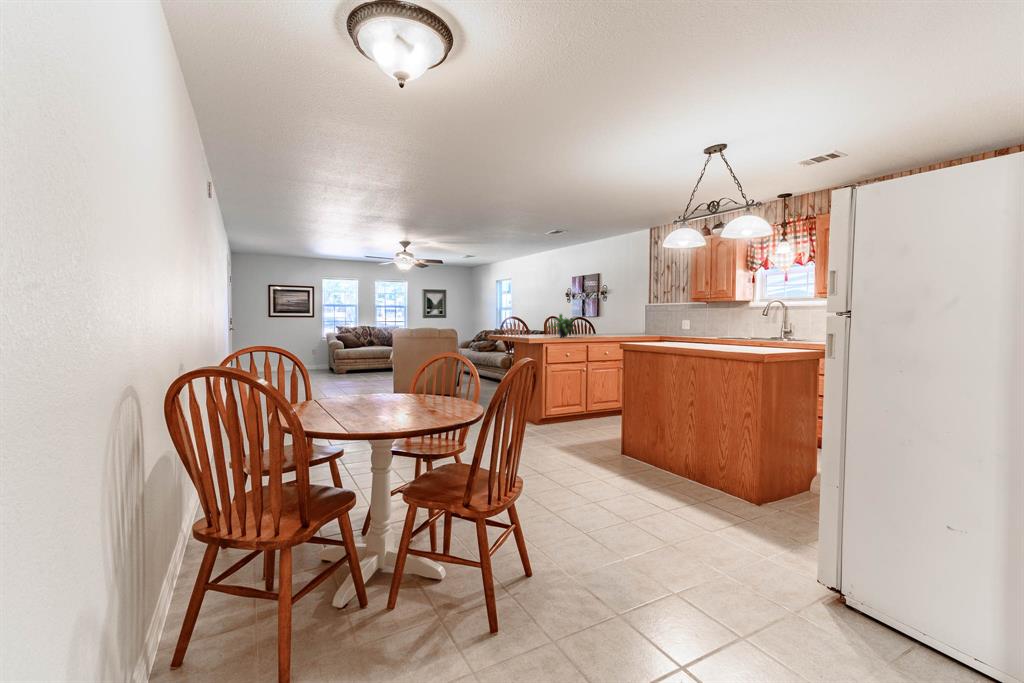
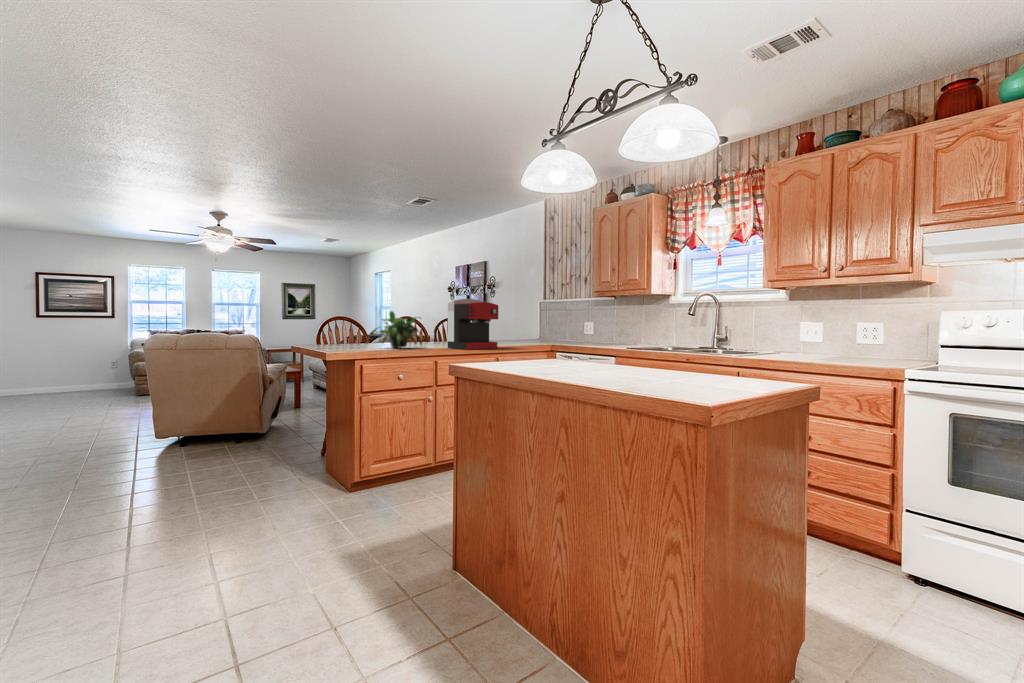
coffee maker: none [594,305,629,338] -> present [448,299,498,350]

